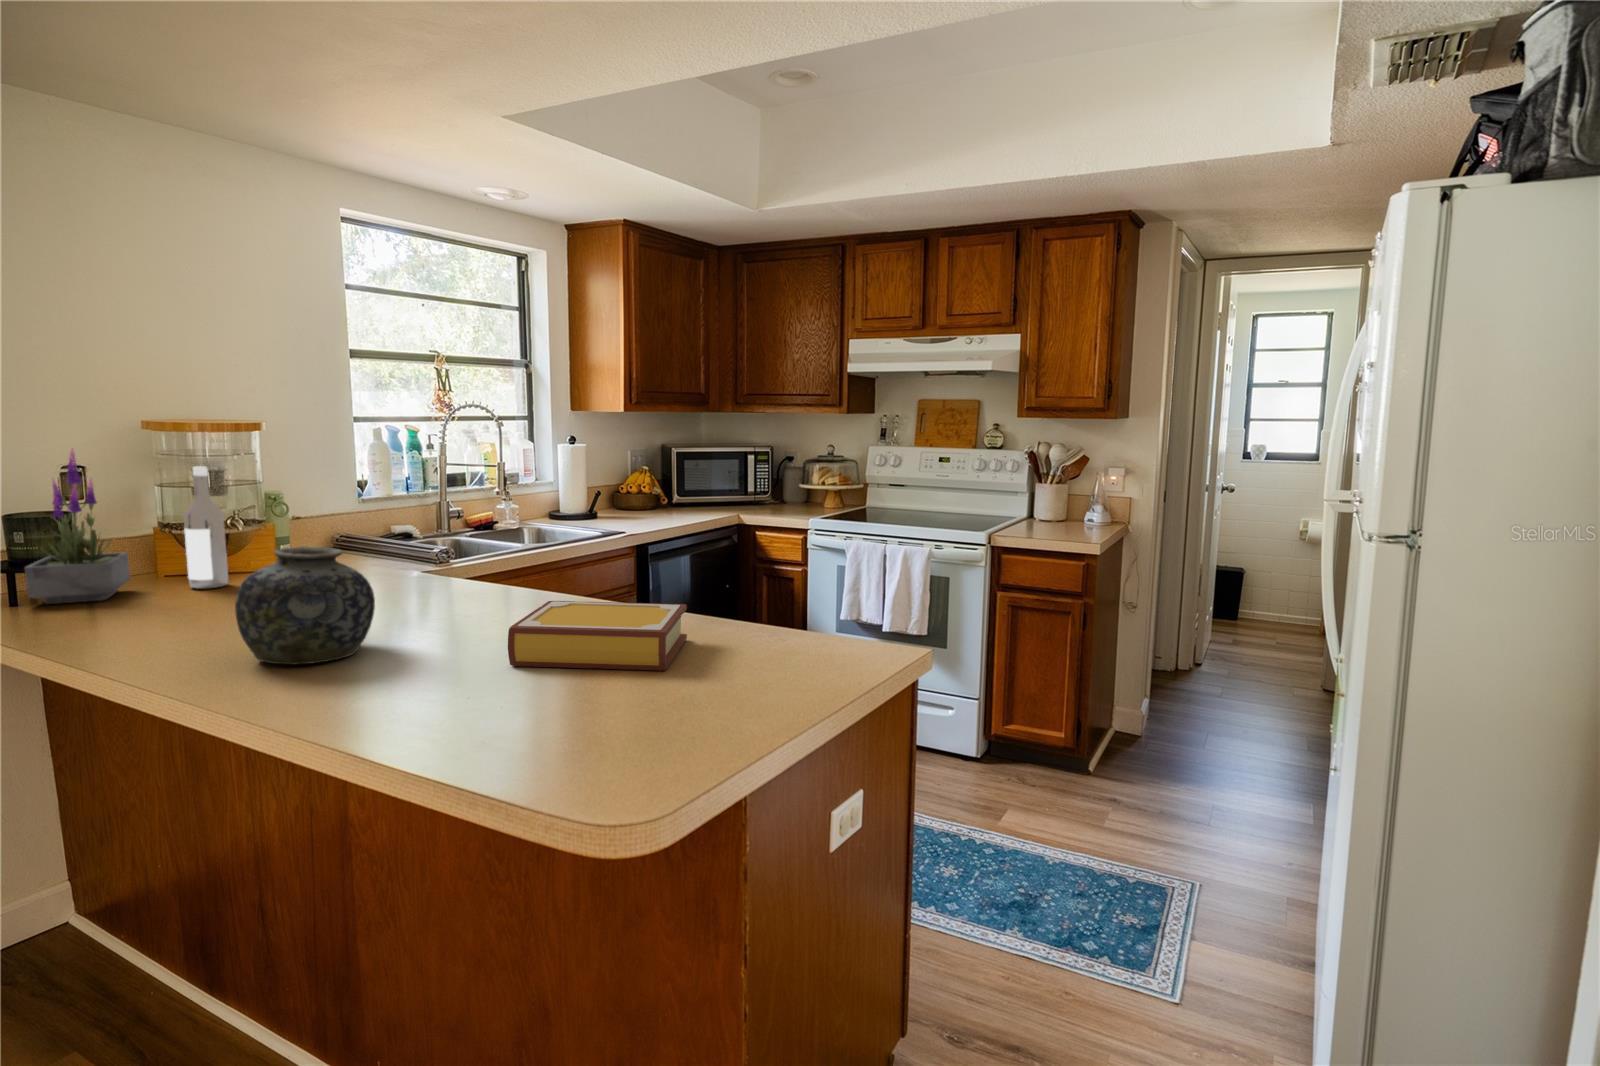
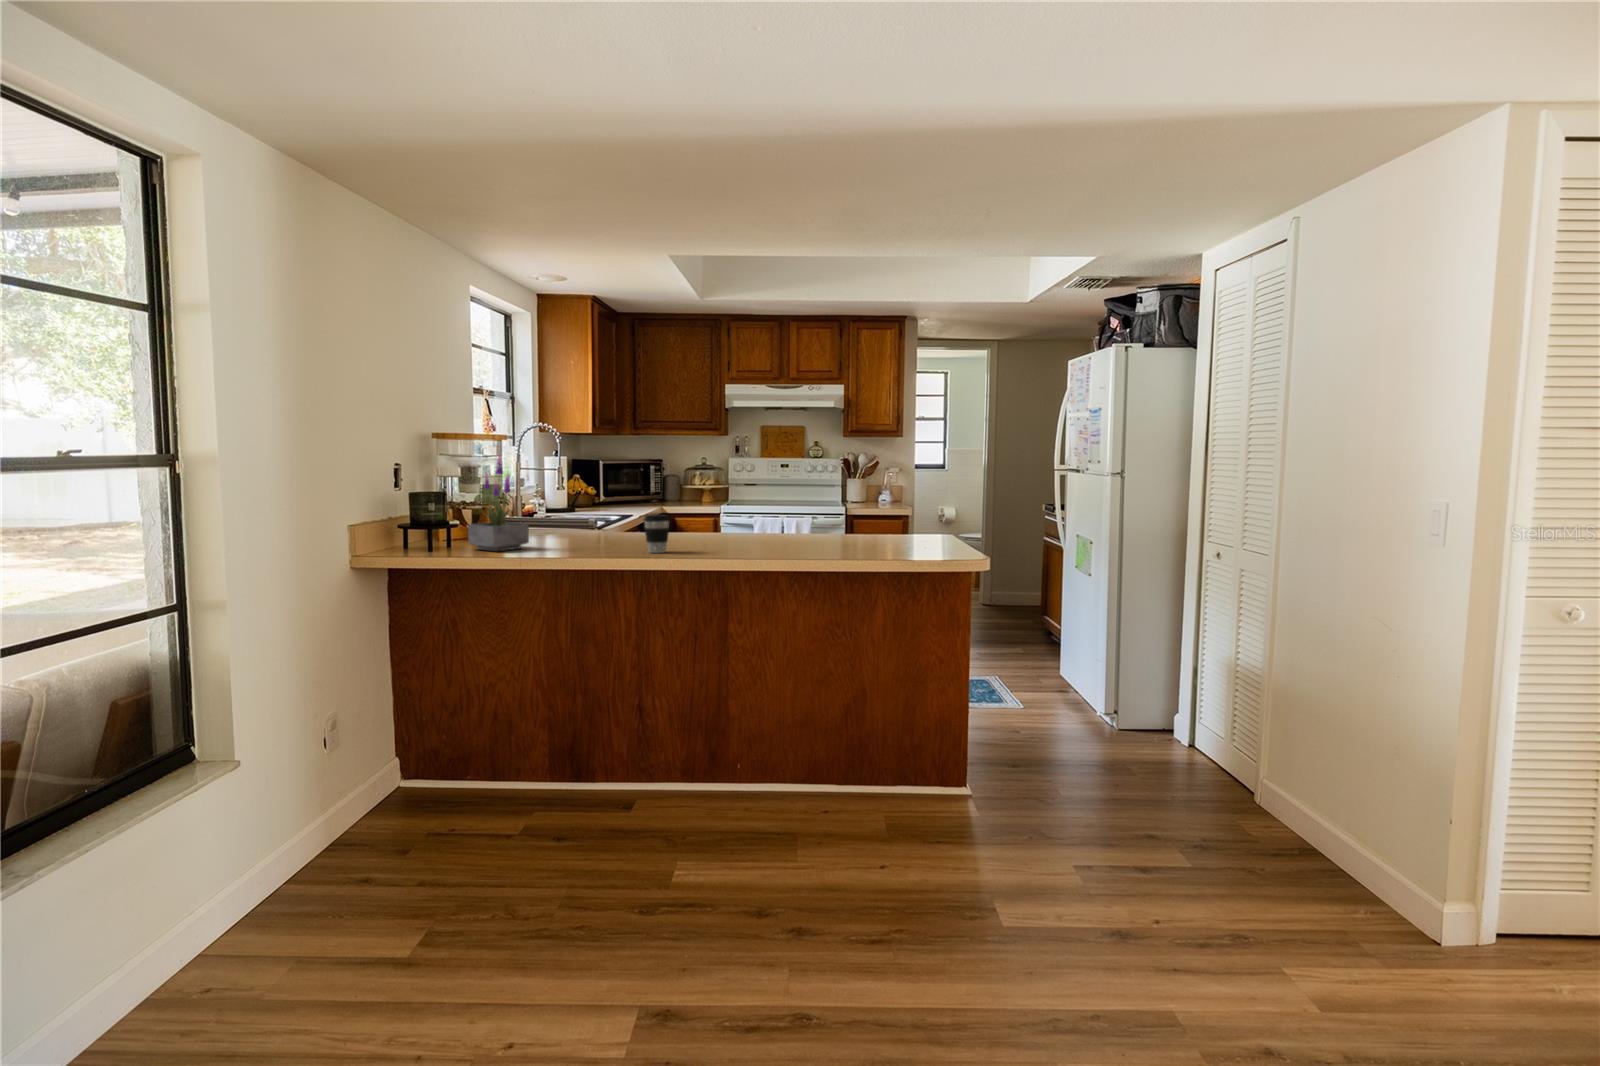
wine bottle: present [184,466,228,589] -> none [533,465,555,543]
vase: present [235,546,375,665] -> none [716,496,776,550]
coffee cup: none [137,571,197,645] -> present [644,514,670,553]
book: present [508,601,687,671] -> none [816,520,905,545]

